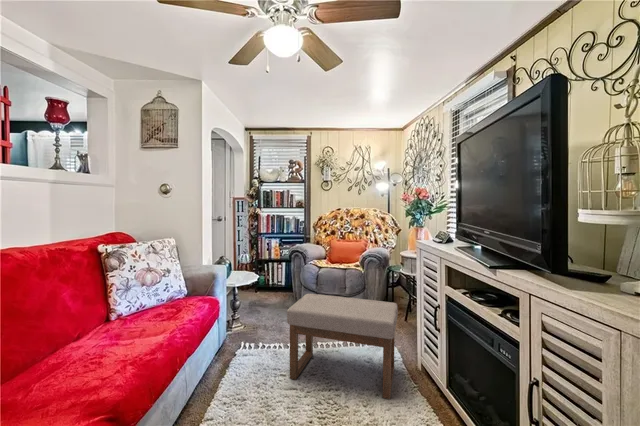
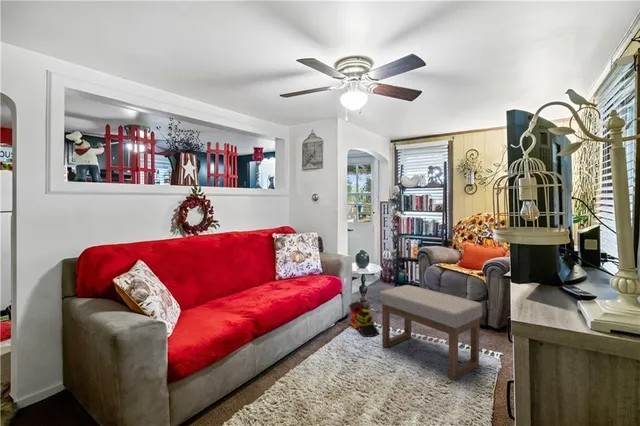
toy train: none [229,313,276,371] -> present [349,293,379,337]

